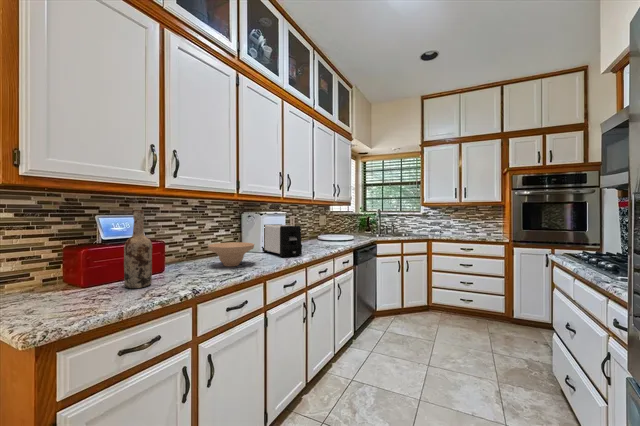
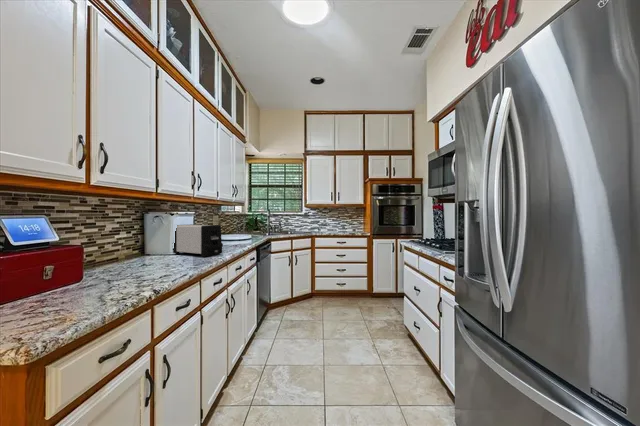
wine bottle: present [124,210,152,288] -> none [55,207,91,300]
bowl: present [208,242,254,266] -> none [130,243,185,269]

